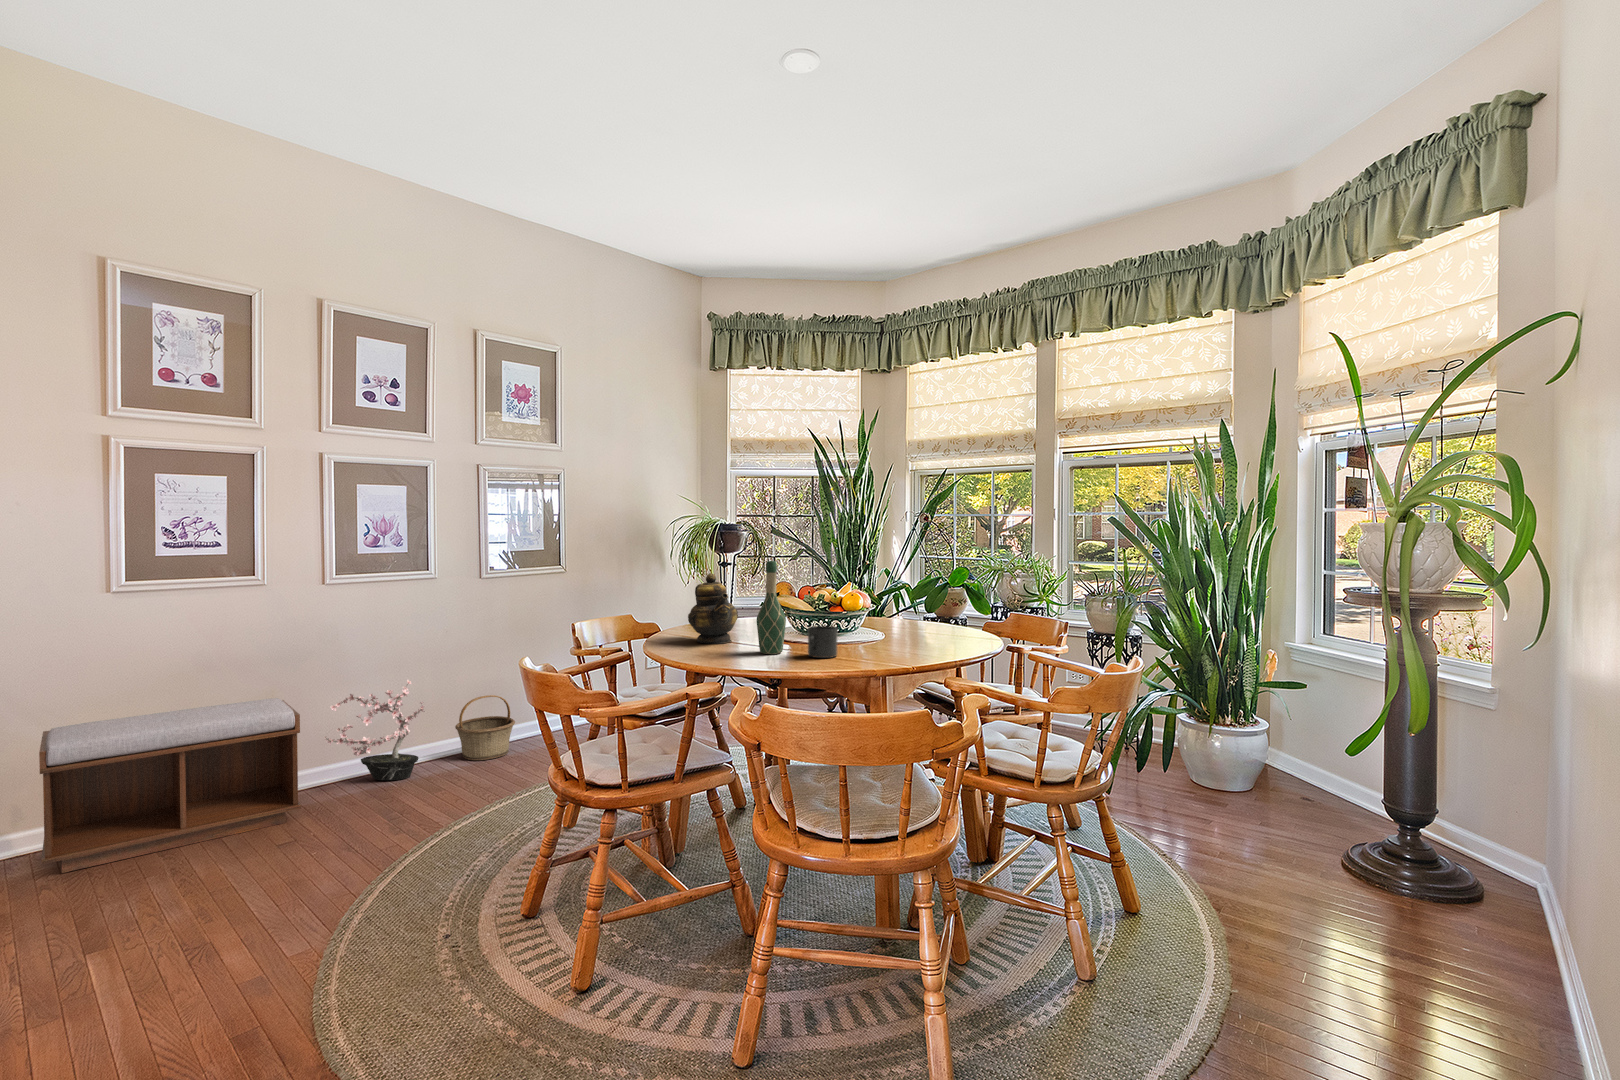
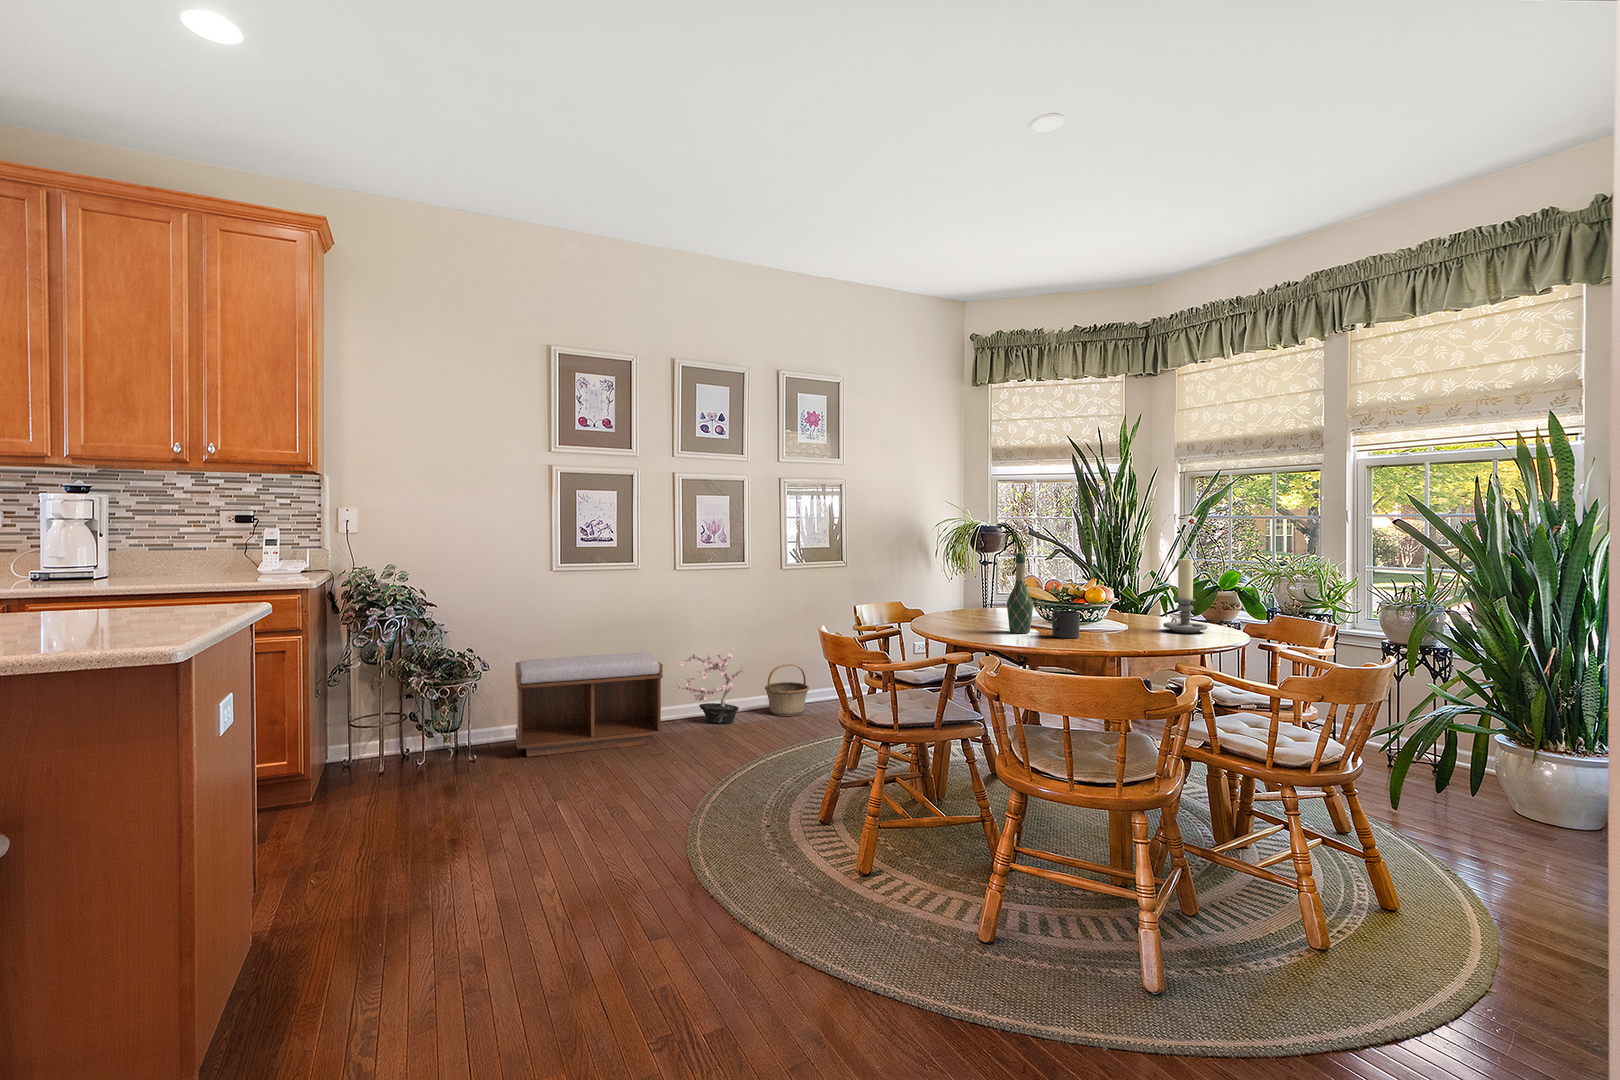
candle holder: none [918,562,961,643] -> present [1163,558,1207,633]
teapot: present [688,573,738,644] -> none [949,564,993,624]

